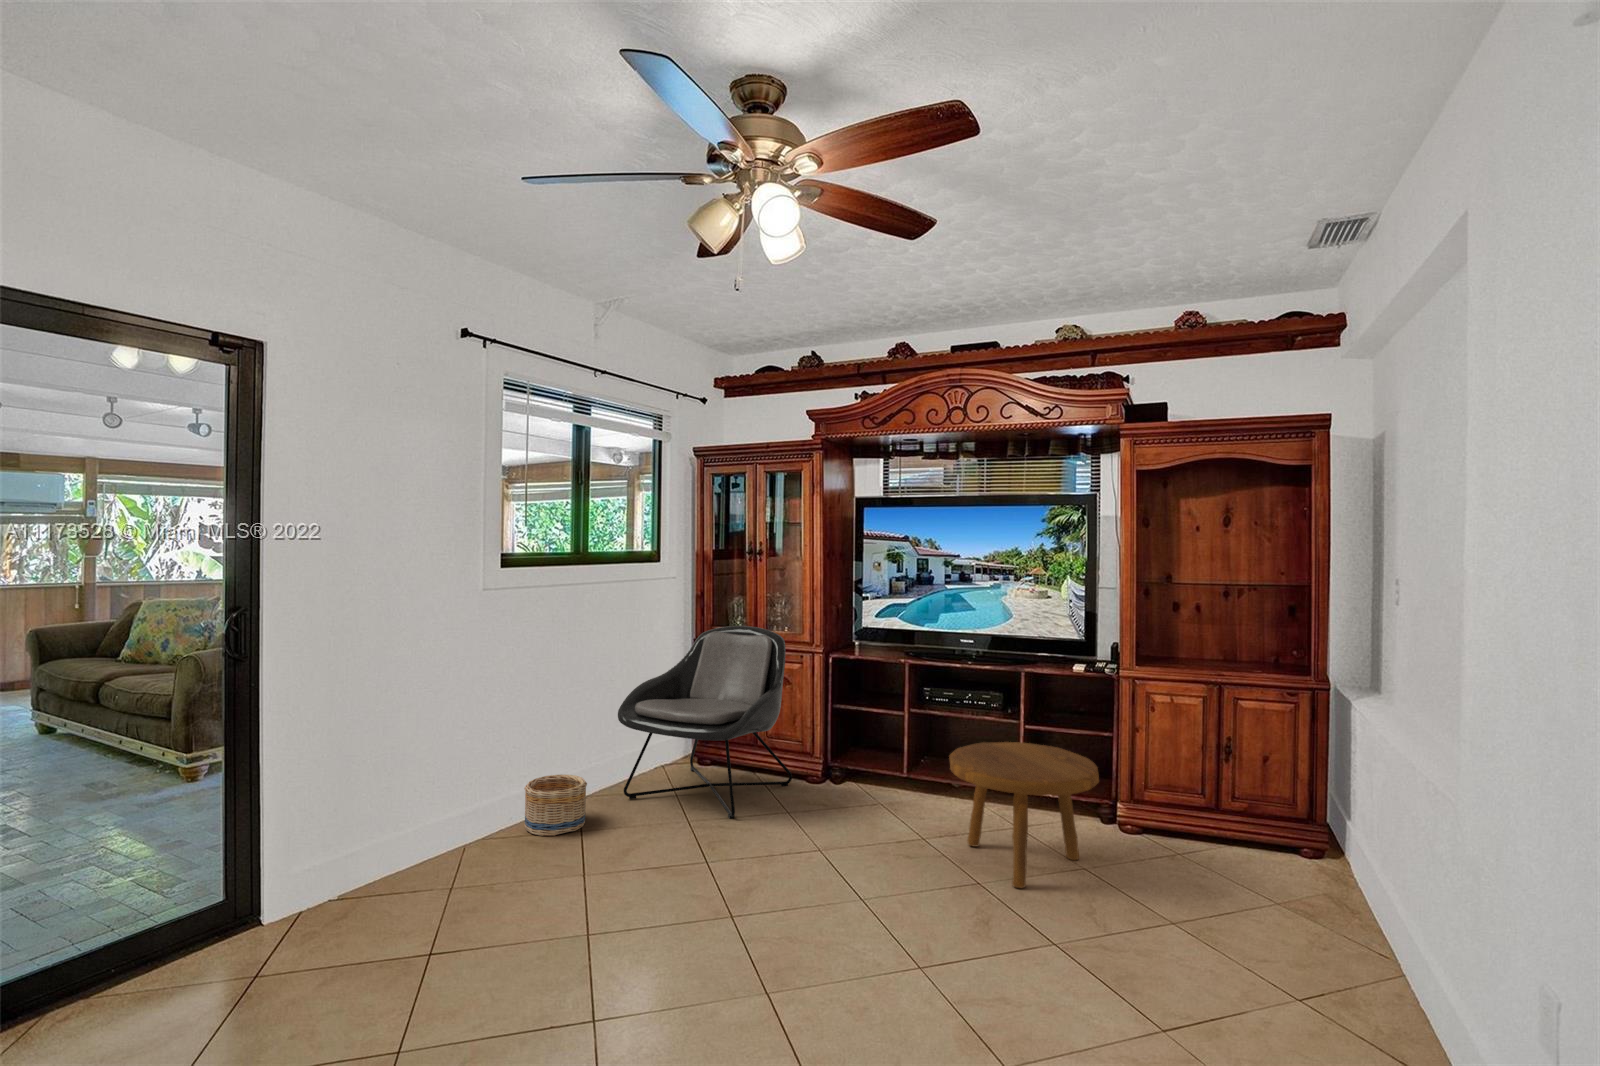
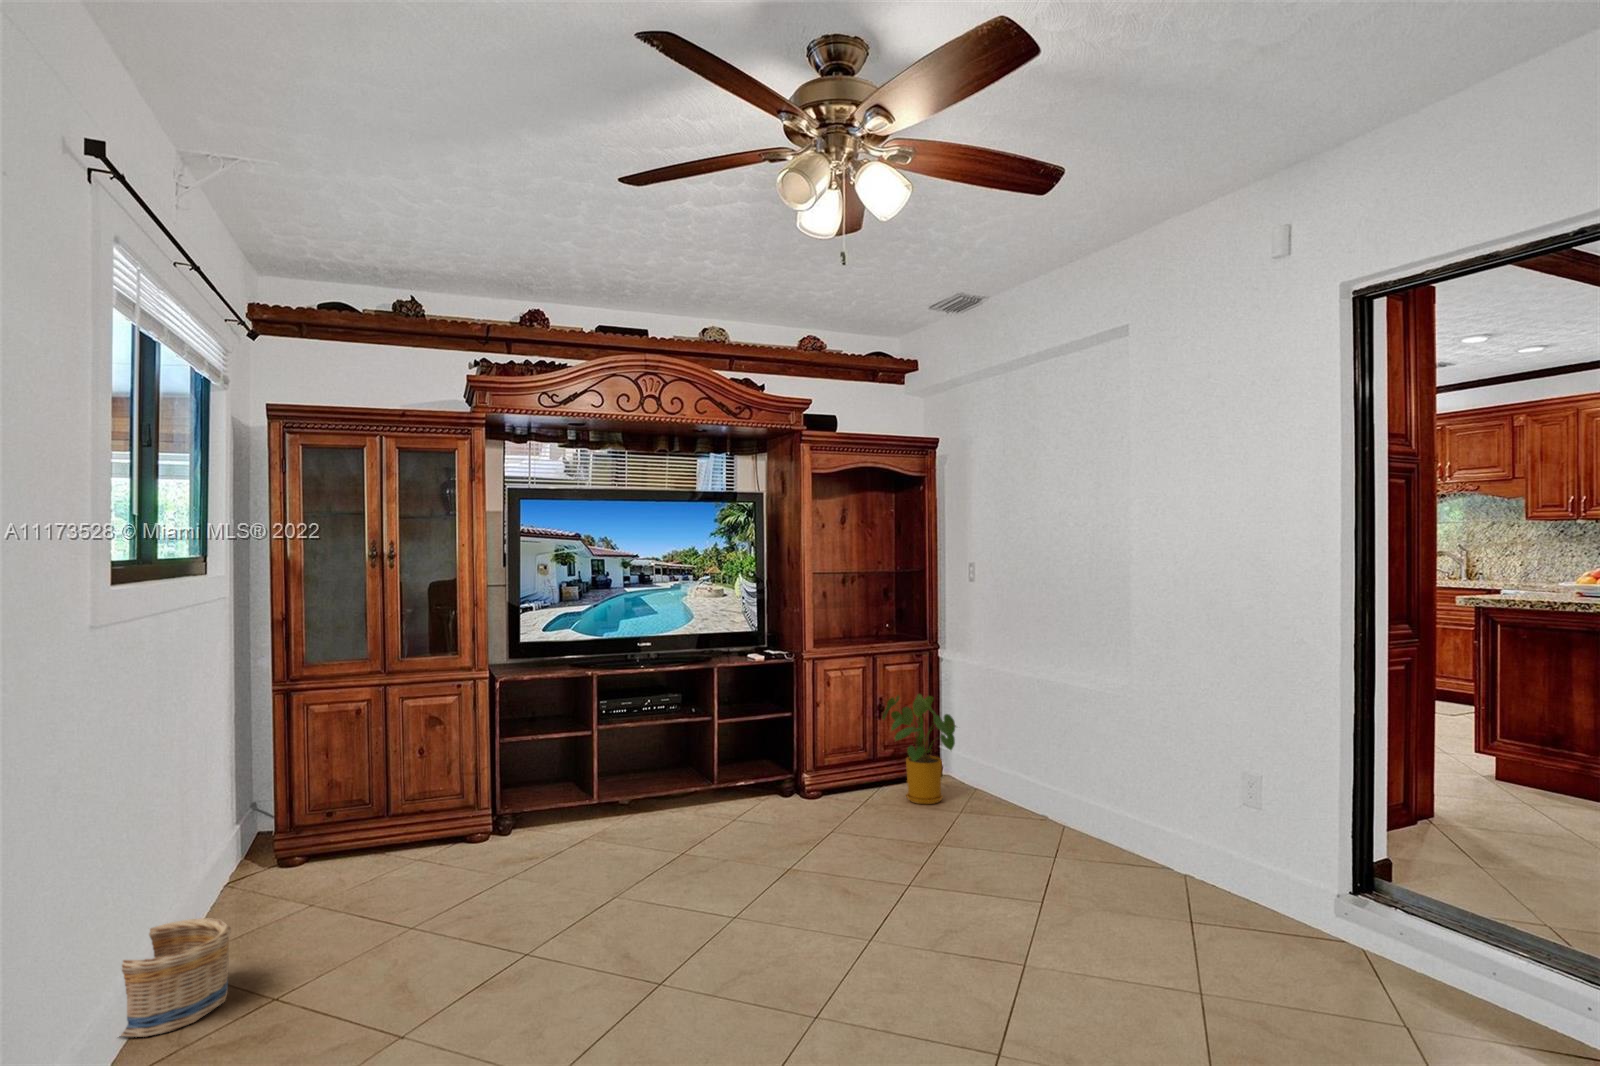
lounge chair: present [618,626,792,819] -> none [225,656,475,936]
house plant: none [1197,738,1305,883] -> present [882,694,956,804]
footstool: present [949,742,1099,888] -> none [717,730,853,862]

